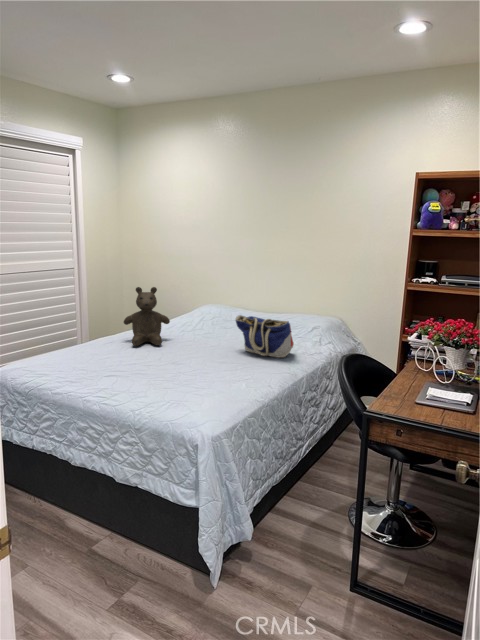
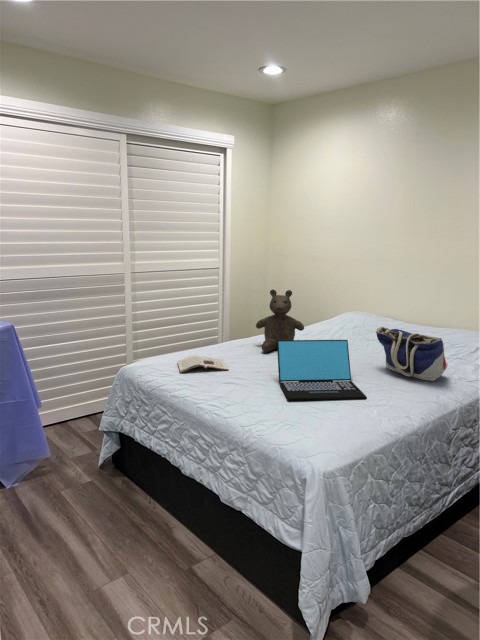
laptop: none [151,328,235,385] -> present [277,340,367,400]
magazine: none [50,354,105,372] -> present [178,355,229,373]

